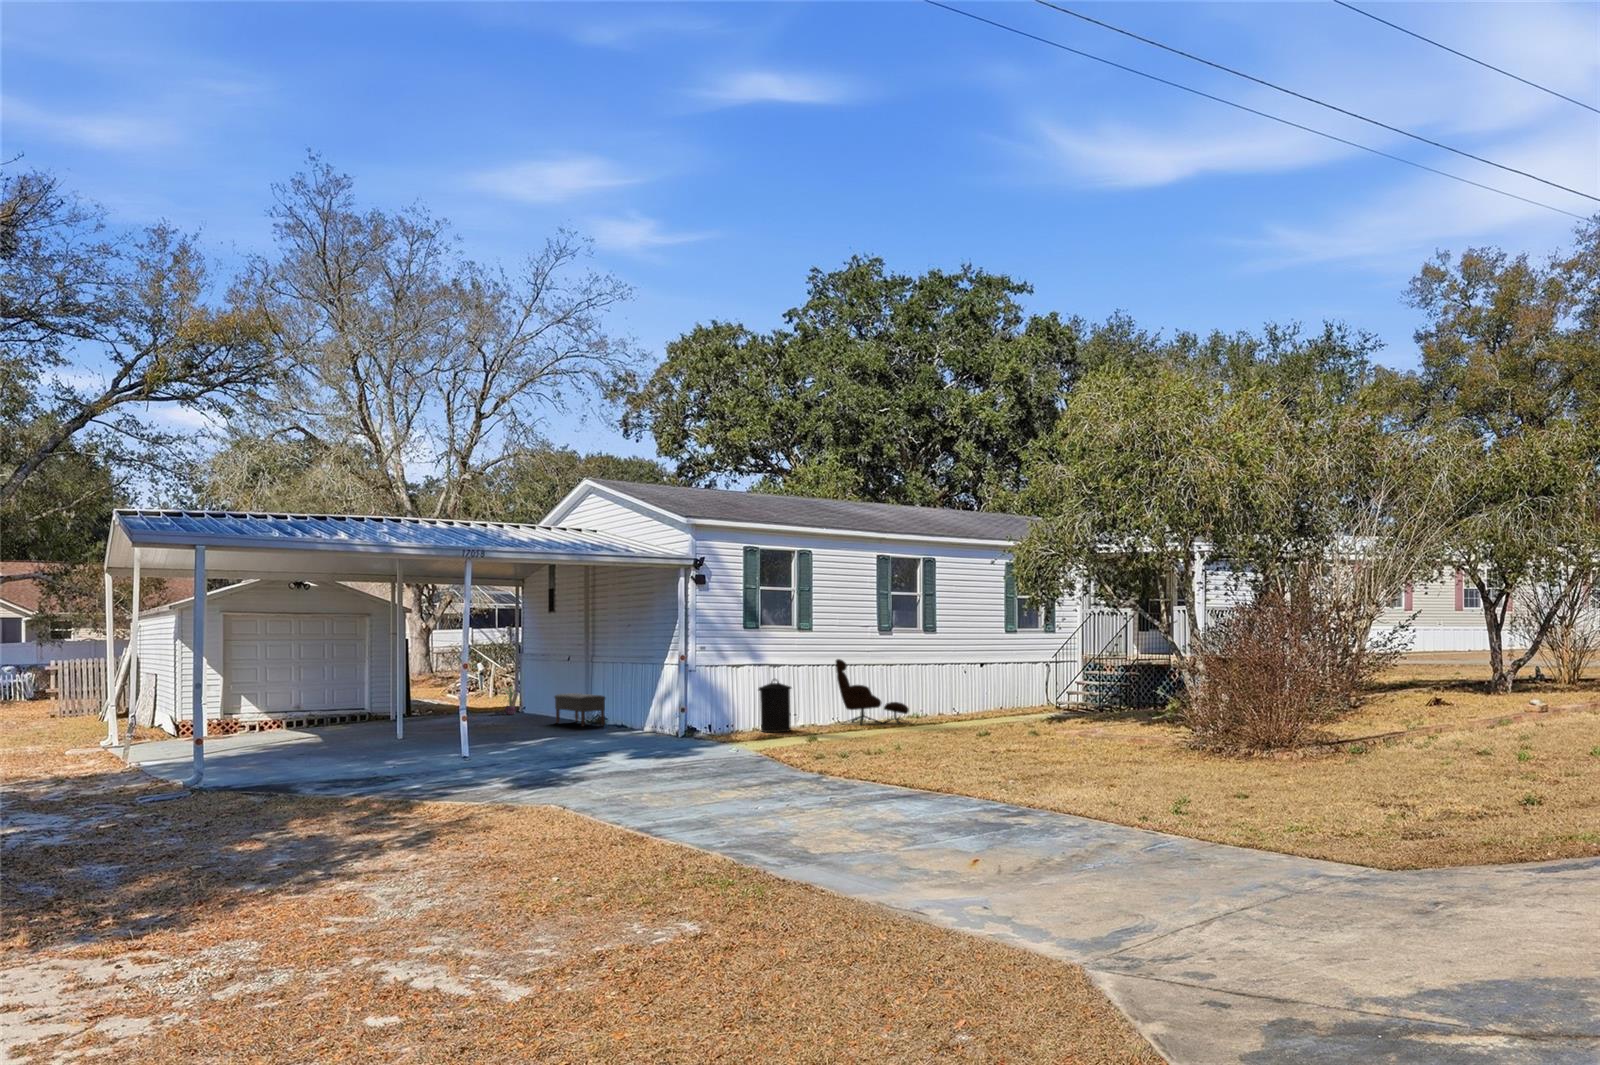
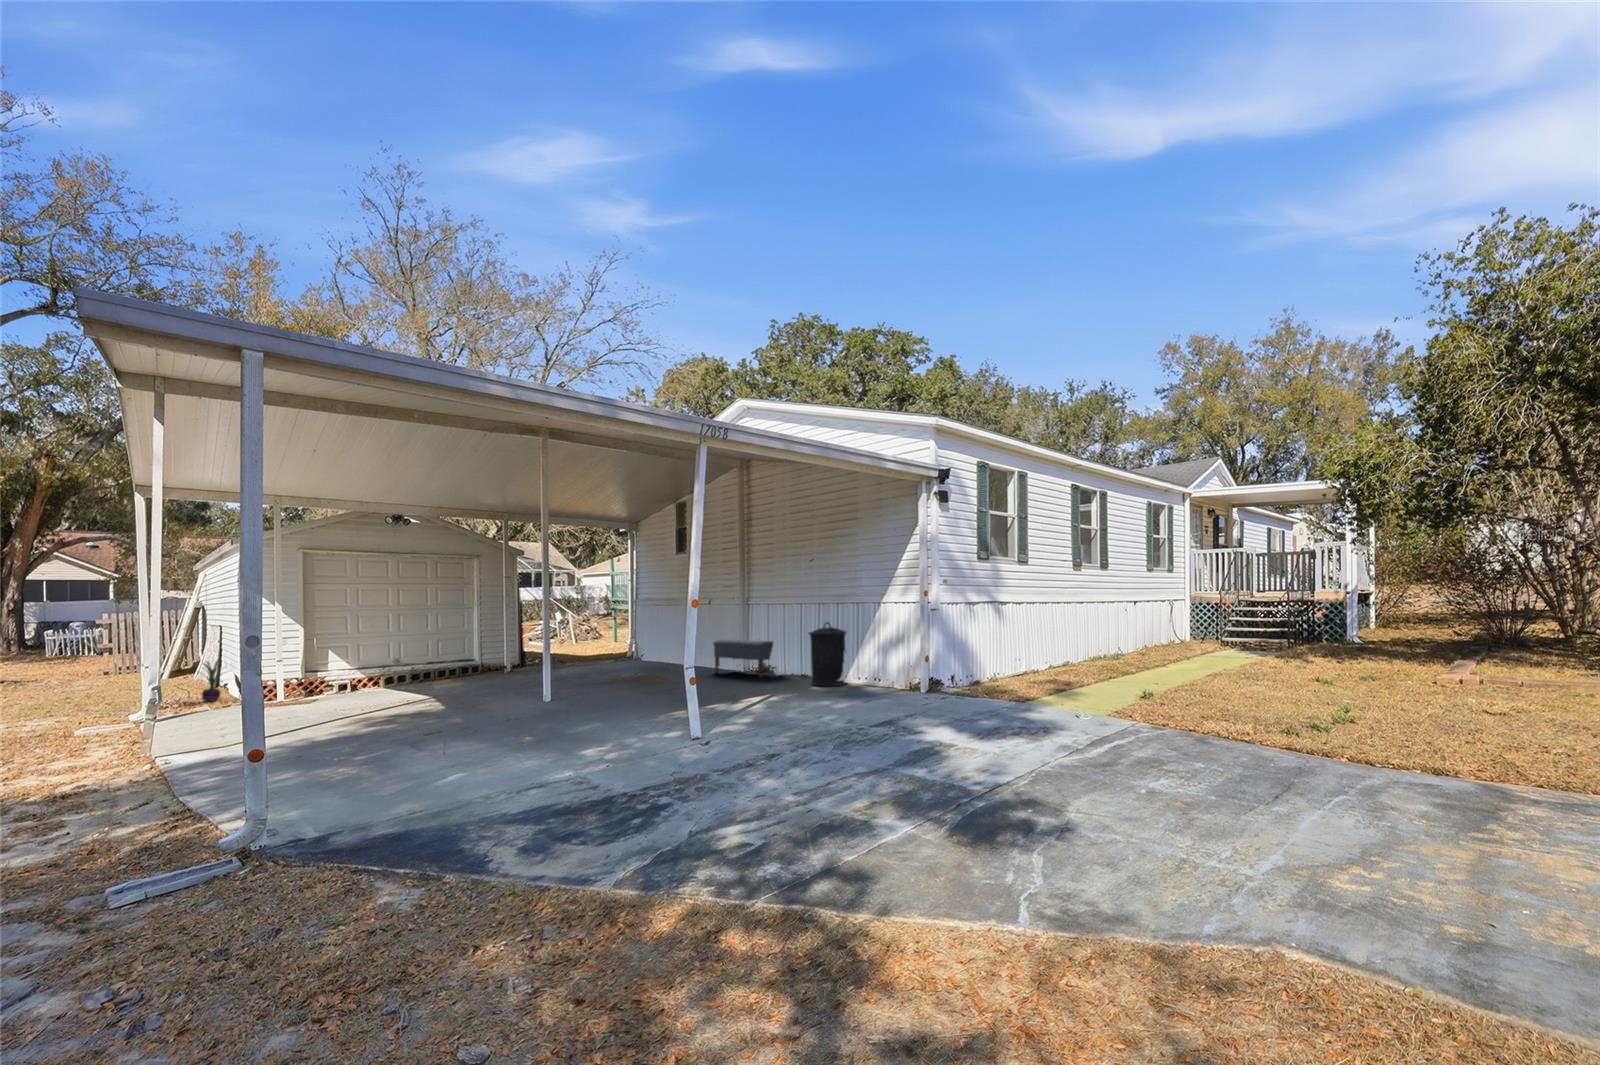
lounge chair: present [836,659,909,725] -> none [1048,595,1141,670]
trash can: present [759,679,791,732] -> present [809,622,846,686]
decorative plant: present [505,687,516,715] -> present [201,659,222,702]

